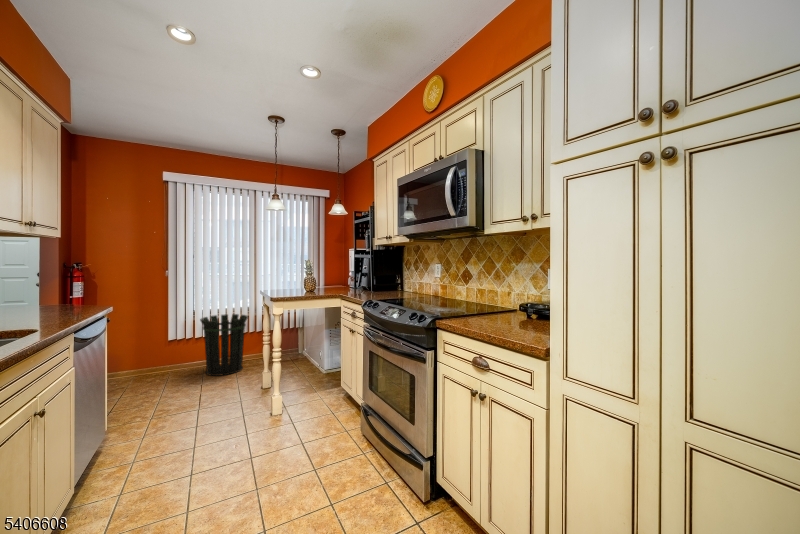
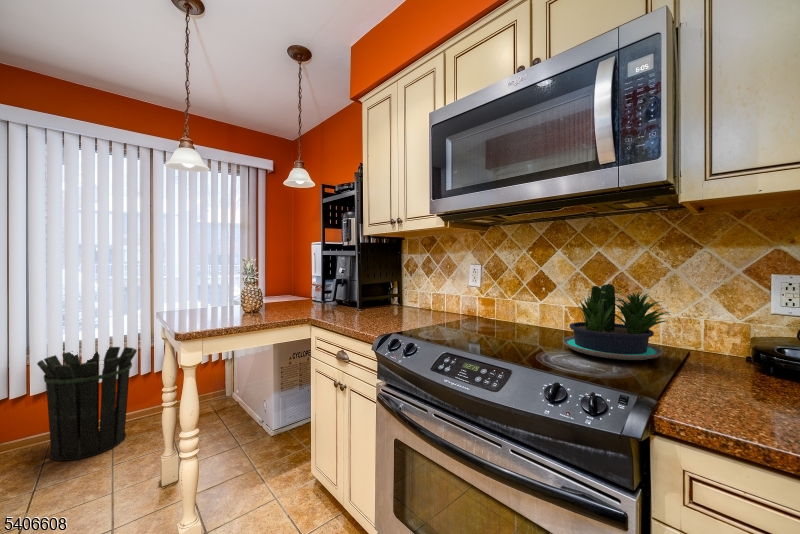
potted plant: none [448,274,500,310] -> present [562,284,669,360]

